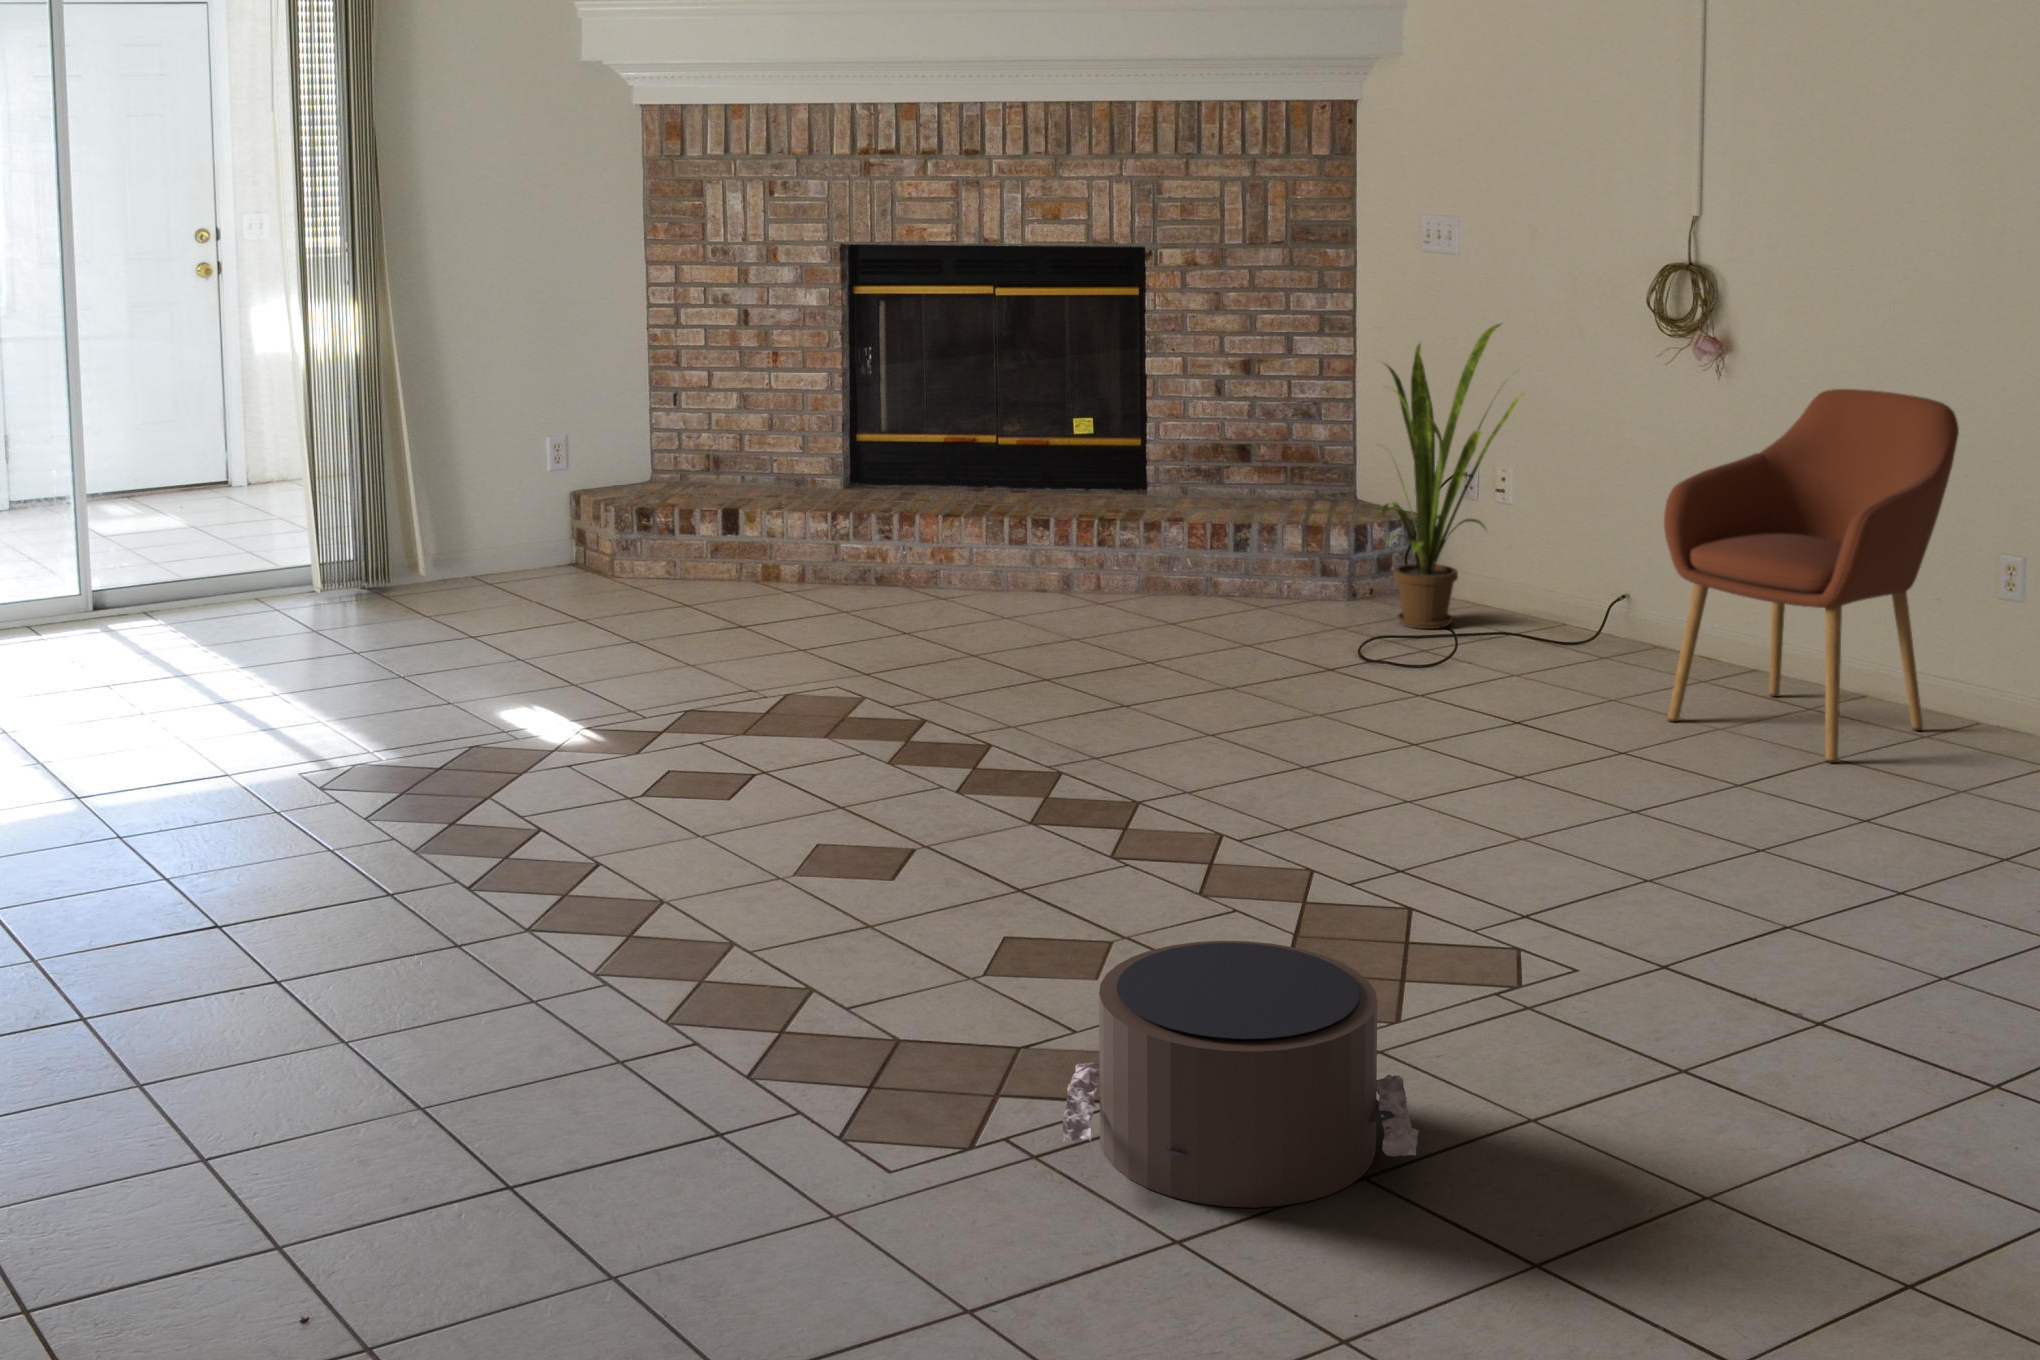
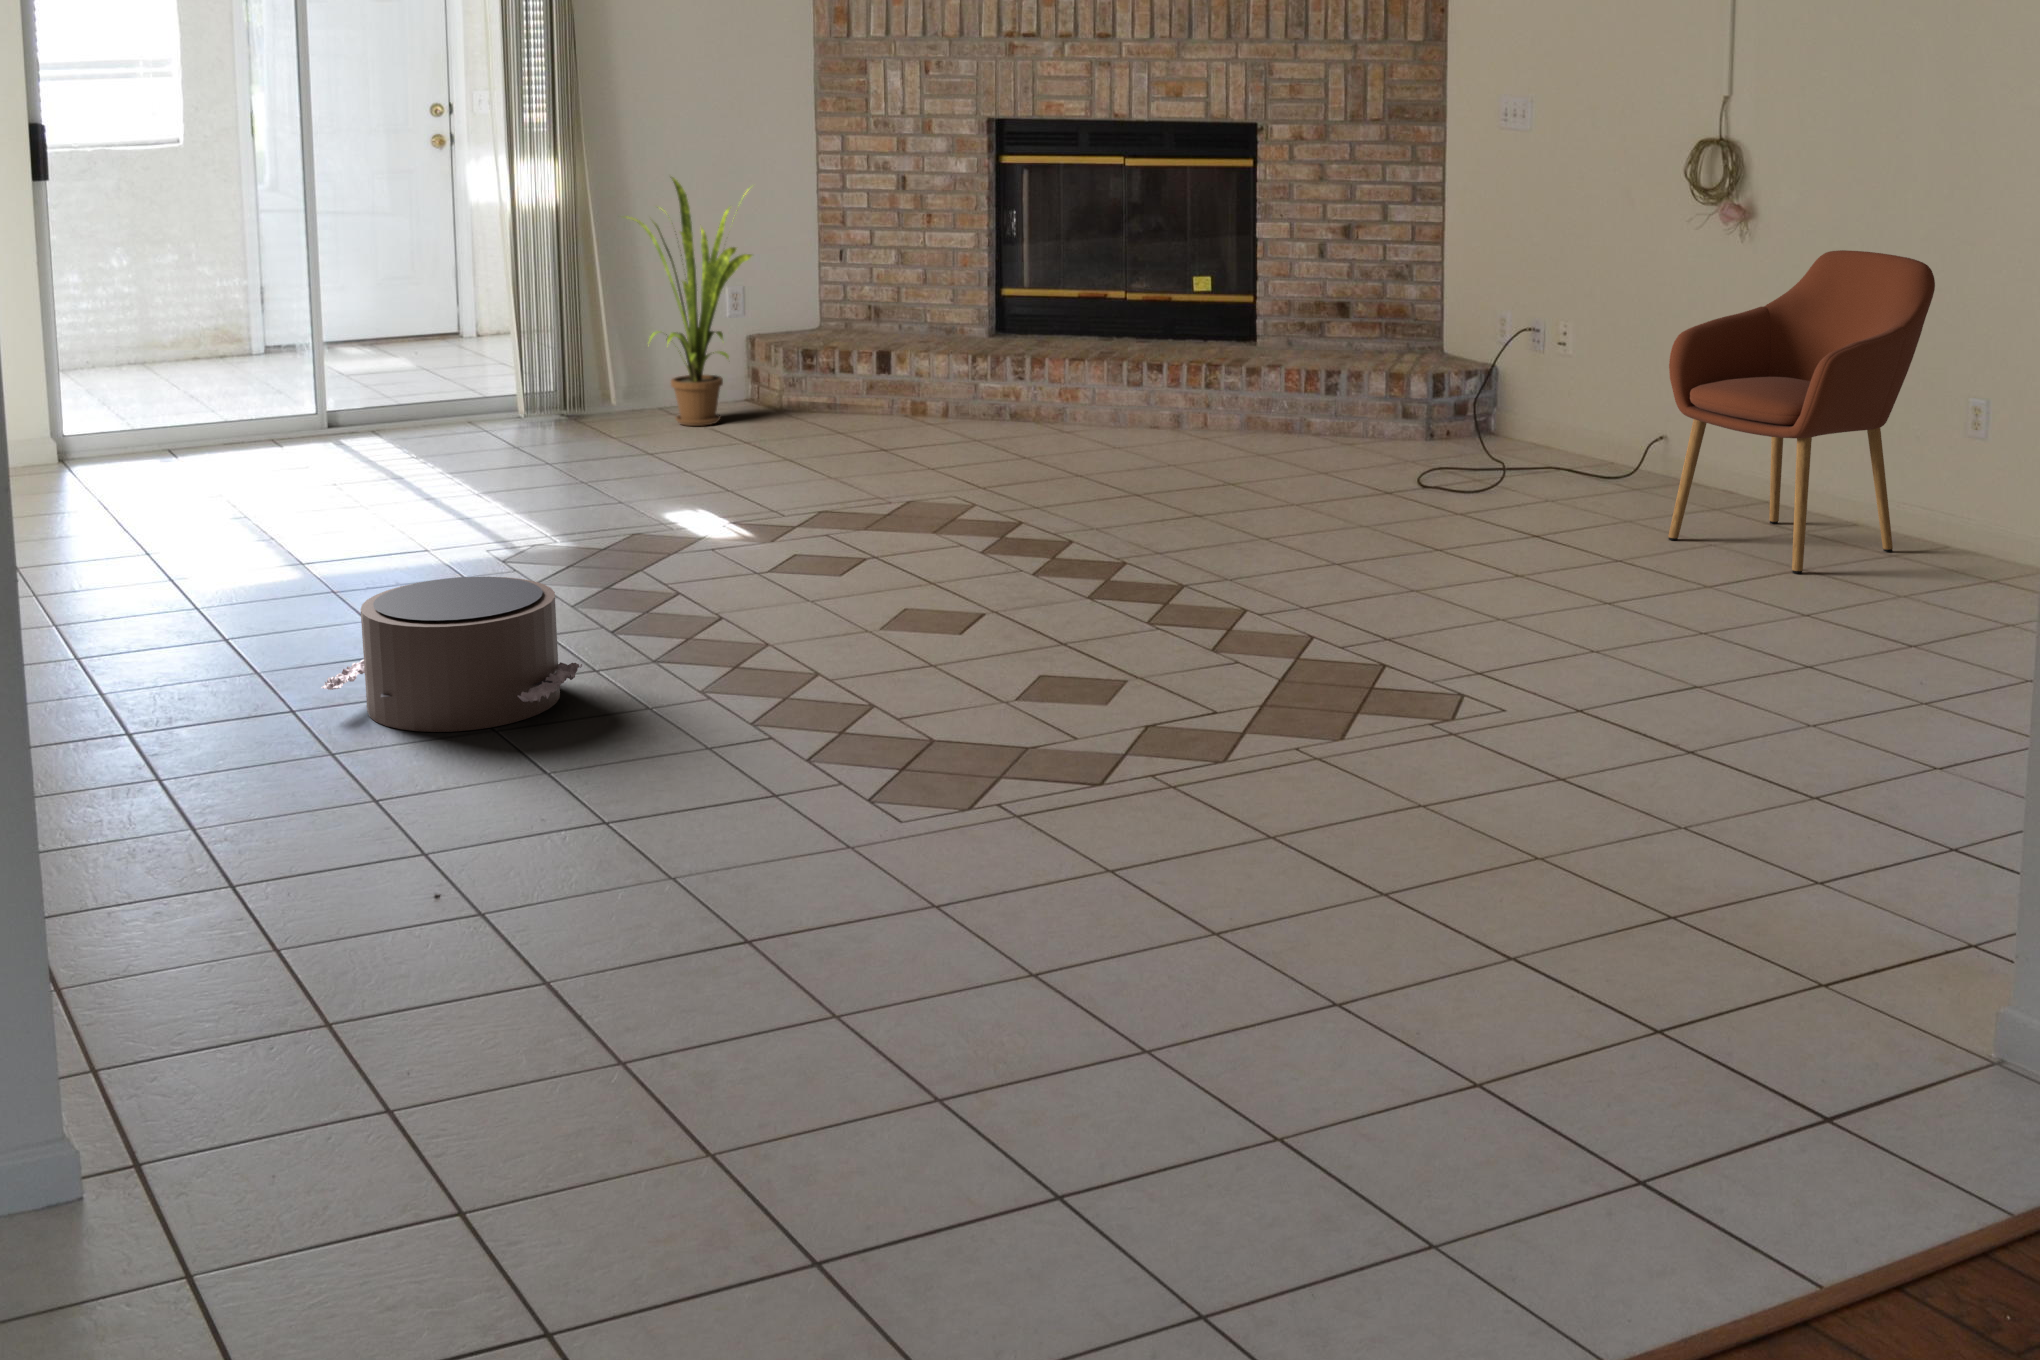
house plant: present [1382,324,1525,629] -> present [626,177,752,426]
pouf: present [1062,941,1418,1208] -> present [321,577,582,732]

